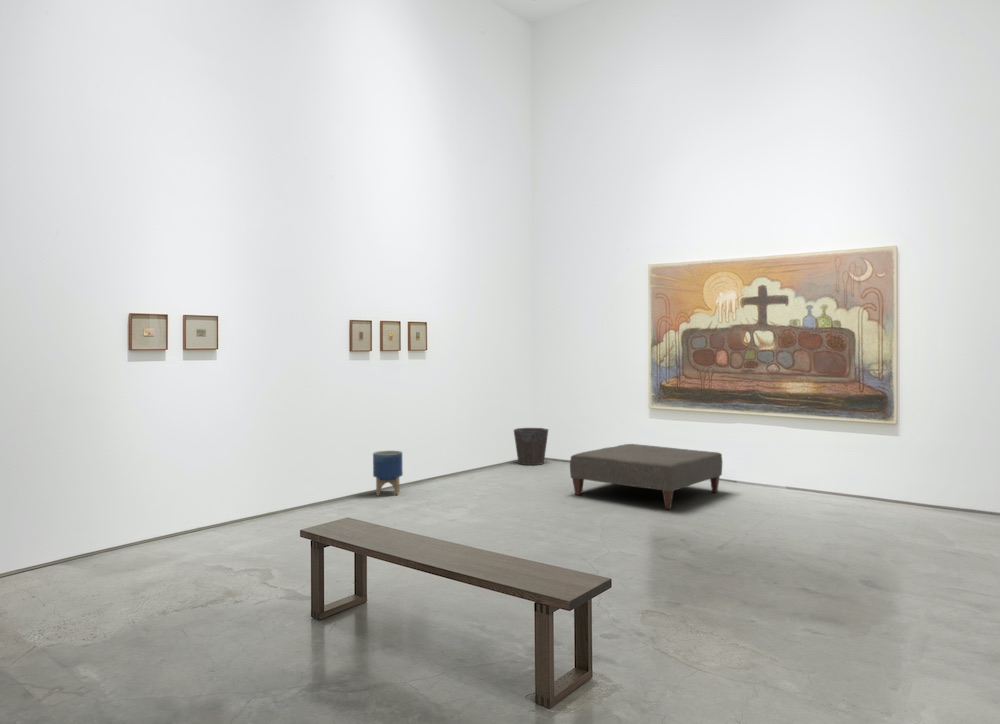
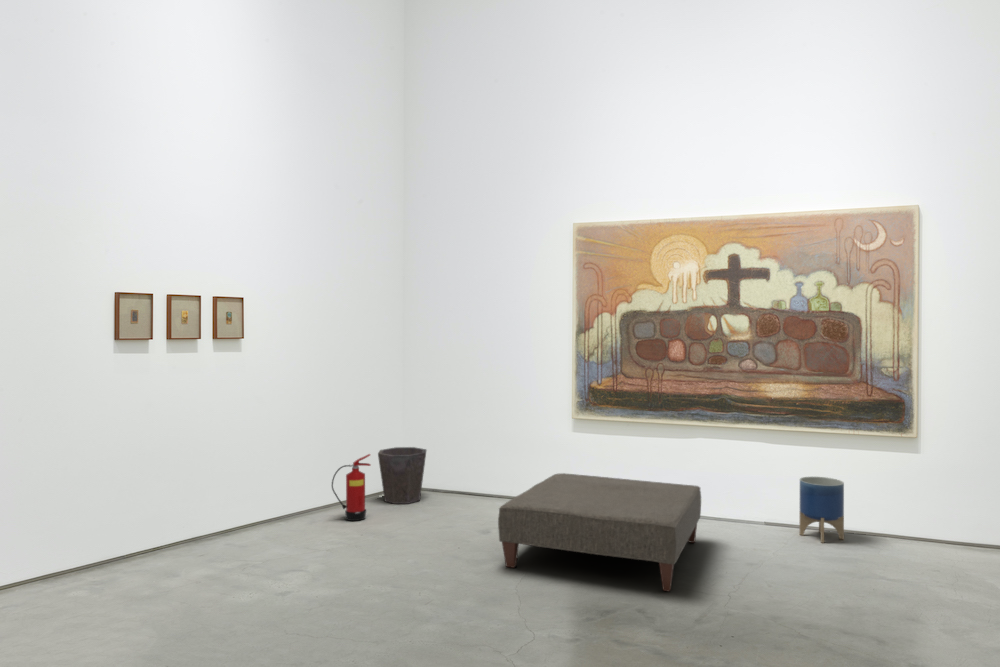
fire extinguisher: none [479,428,505,471] -> present [332,454,370,521]
planter: present [373,451,403,496] -> present [799,477,844,543]

